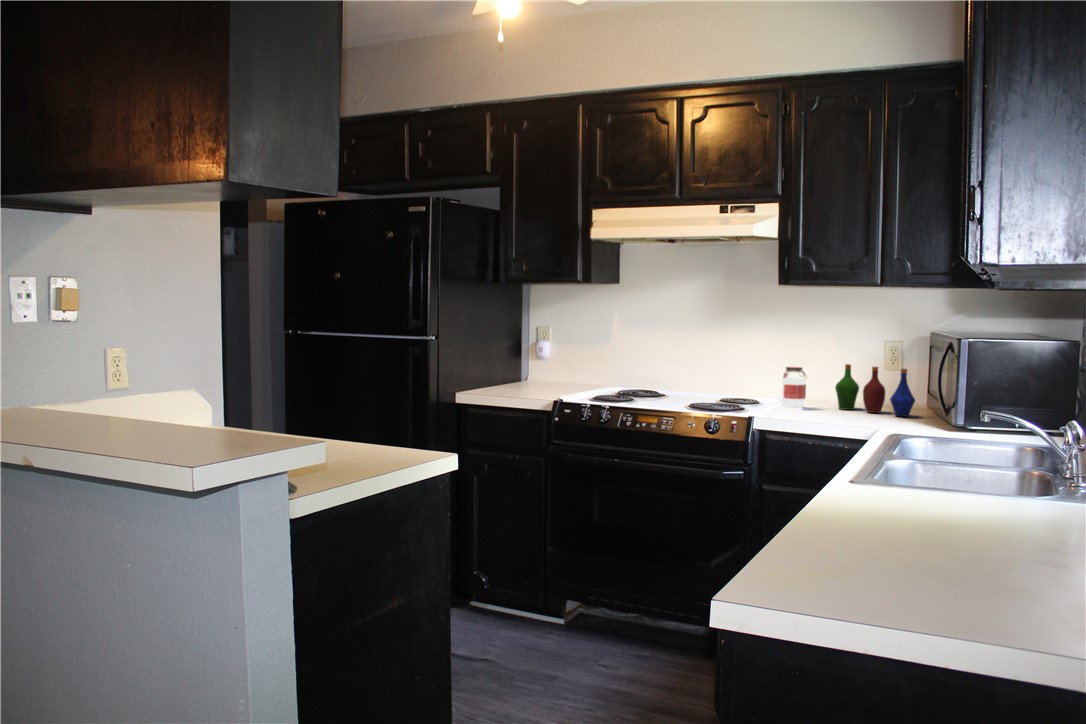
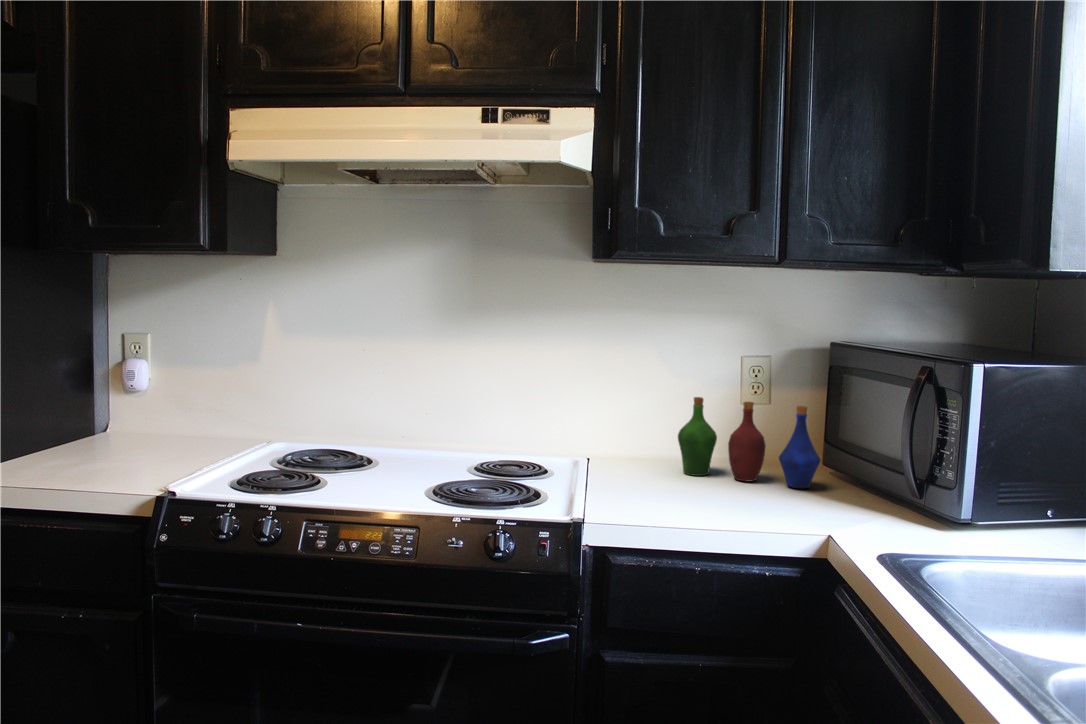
jar: present [781,367,806,408] -> none [594,406,638,483]

